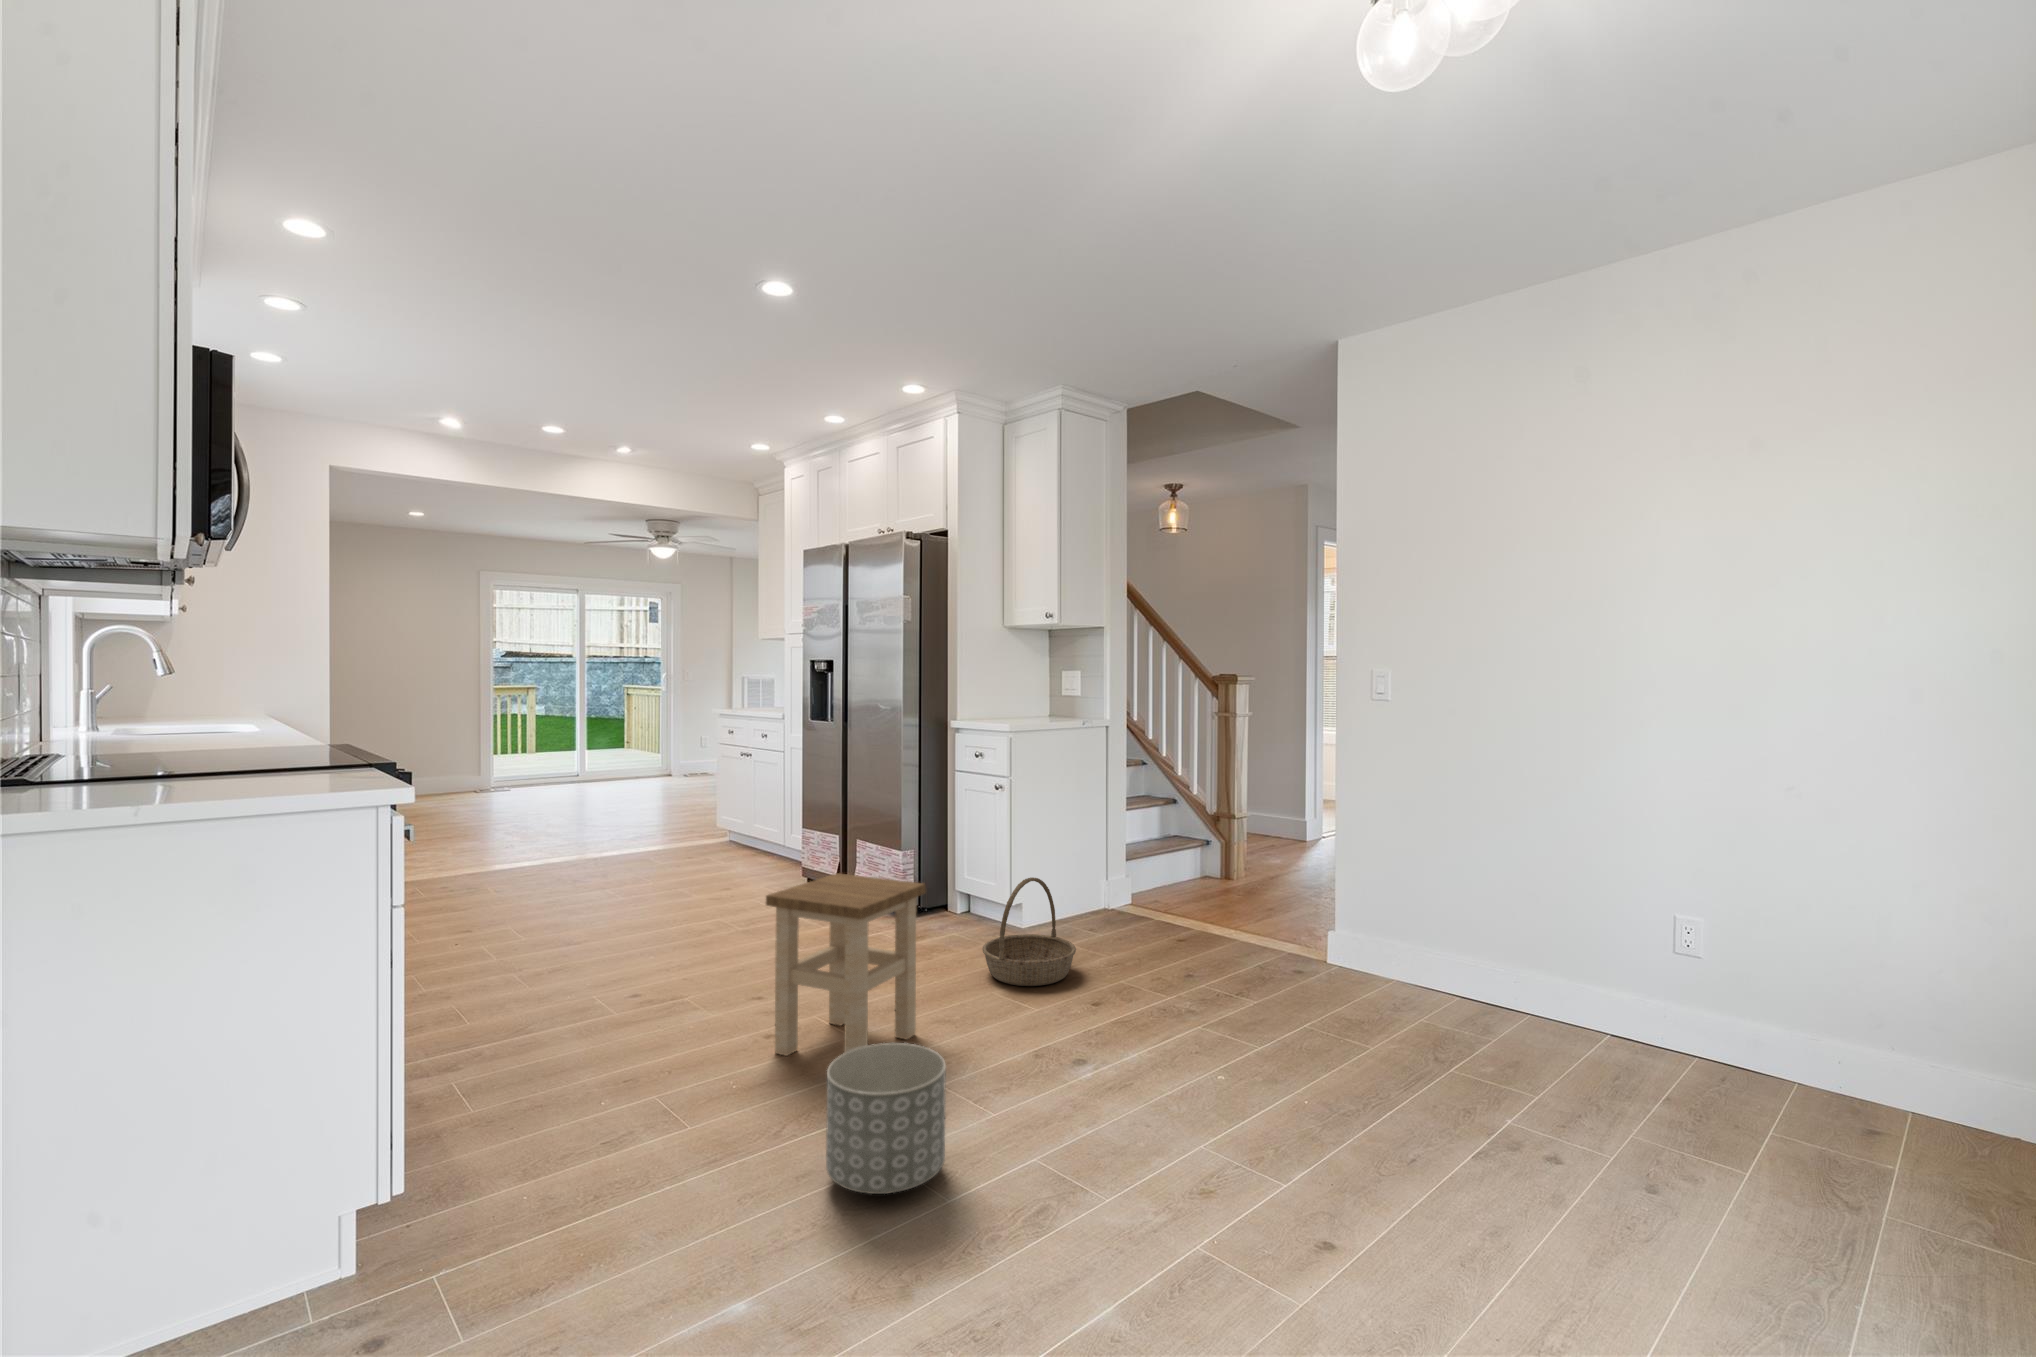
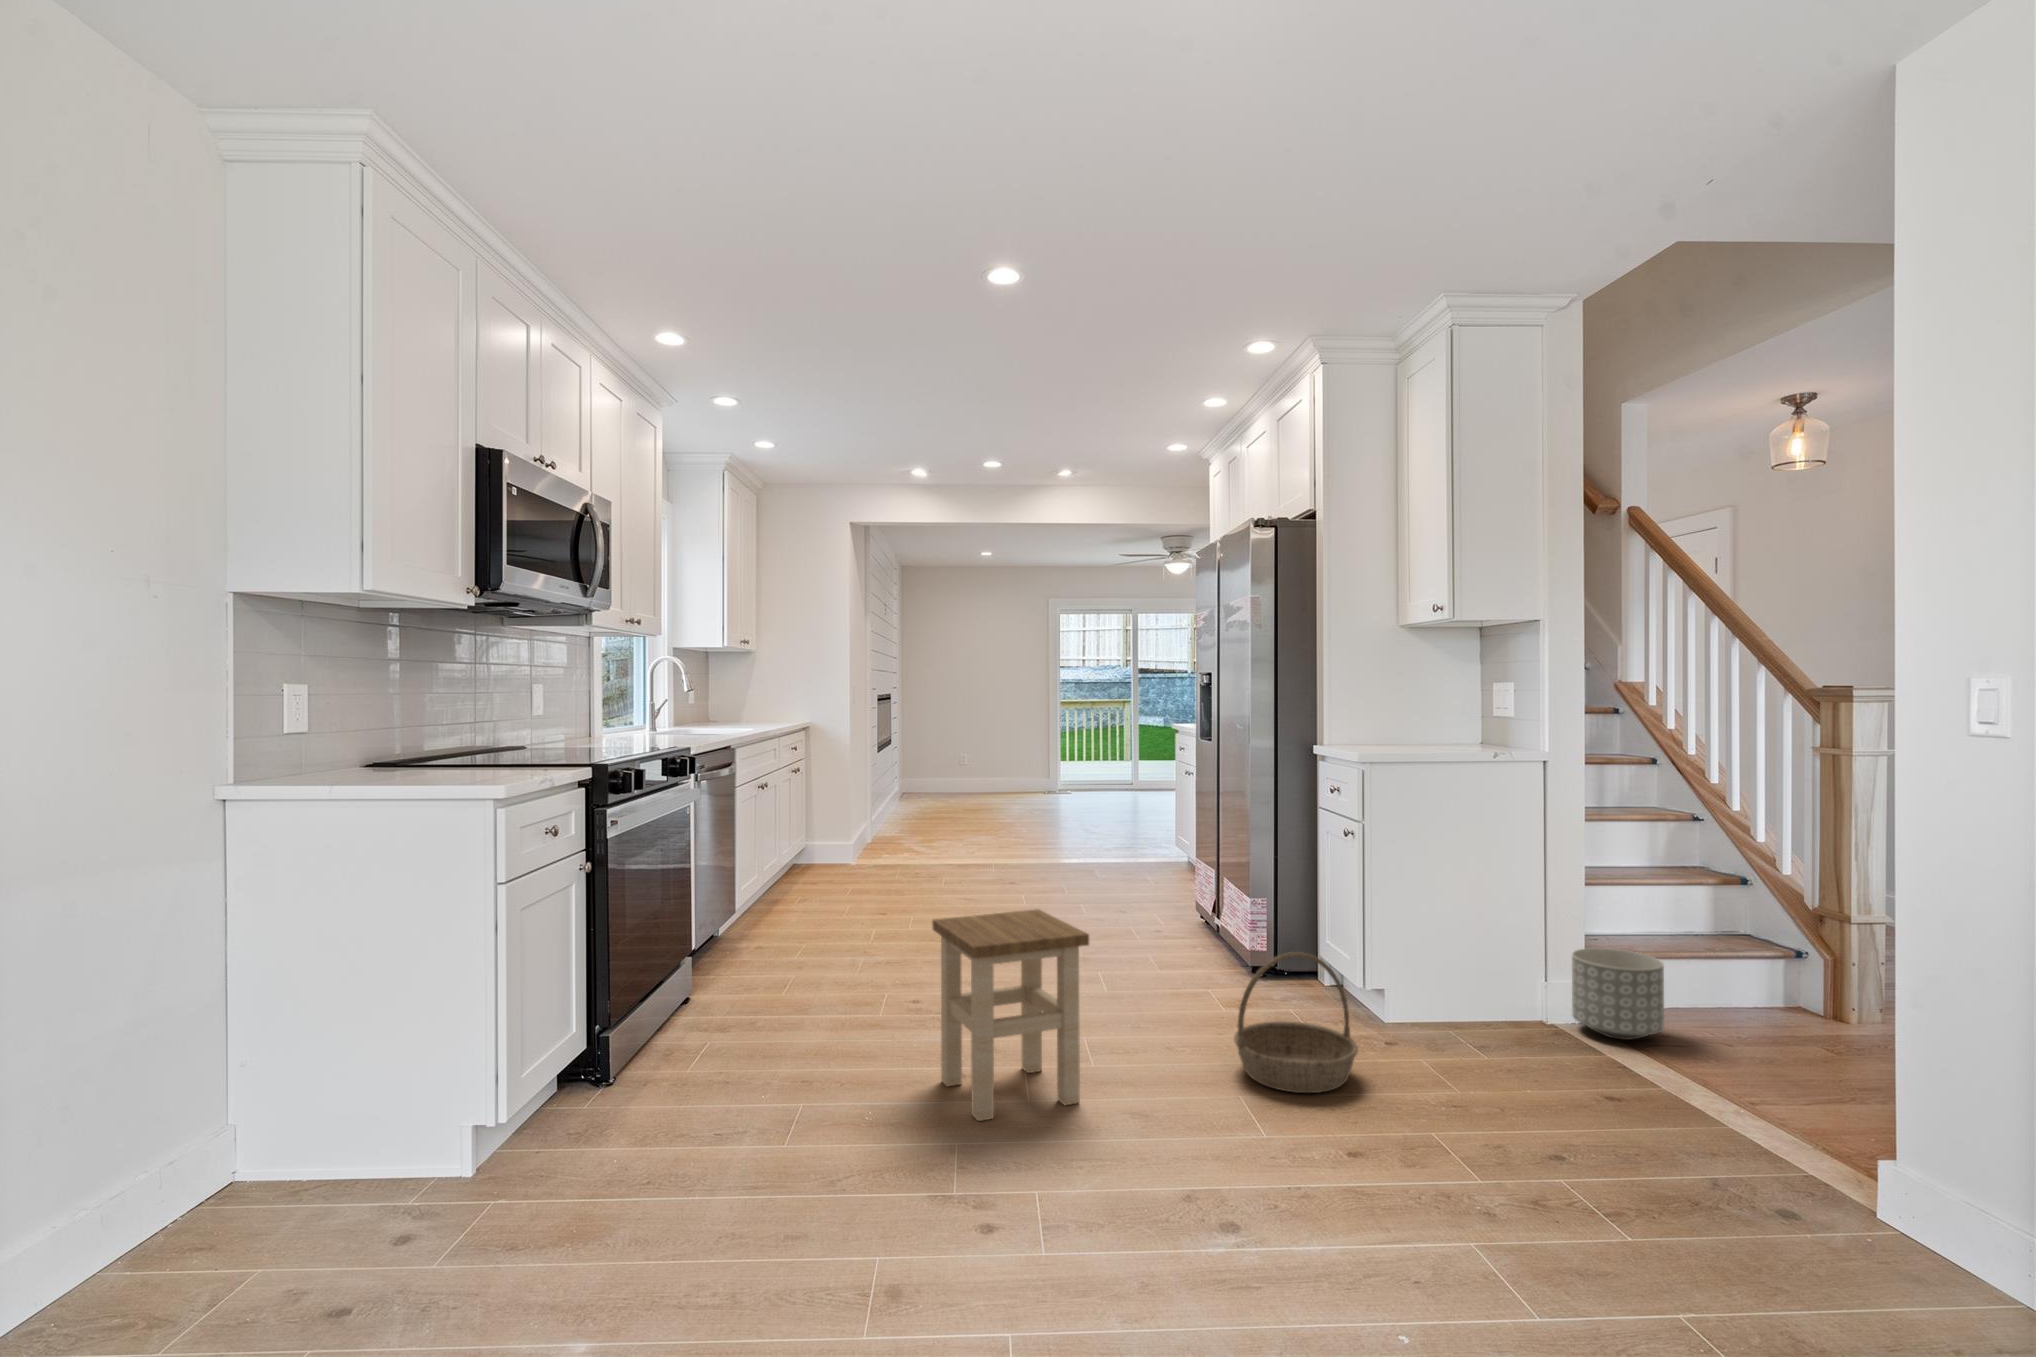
planter: present [826,1043,946,1194] -> present [1572,948,1664,1040]

